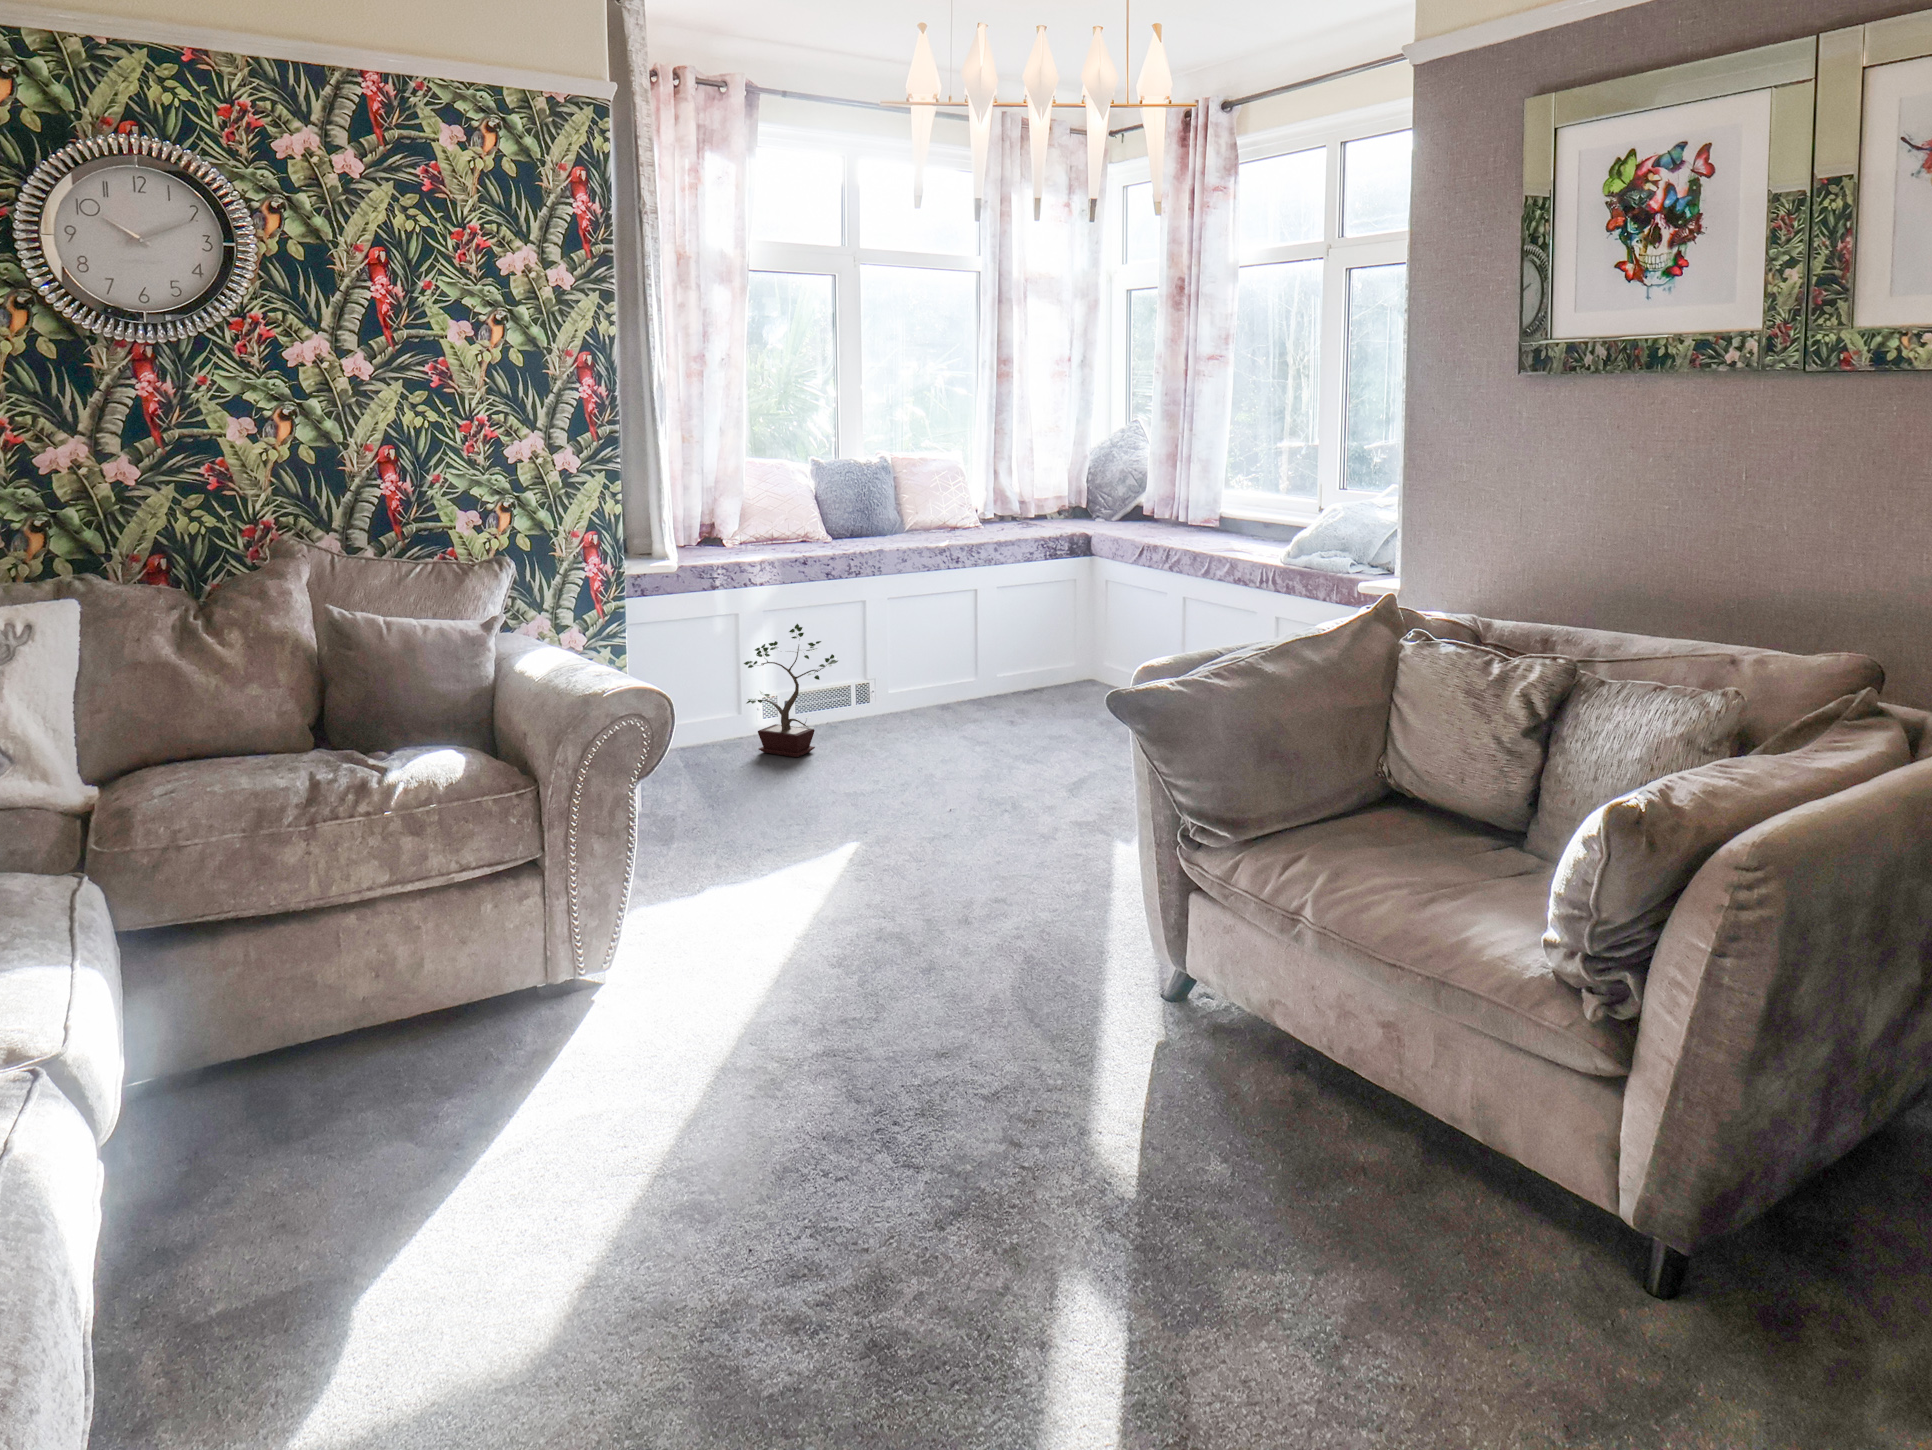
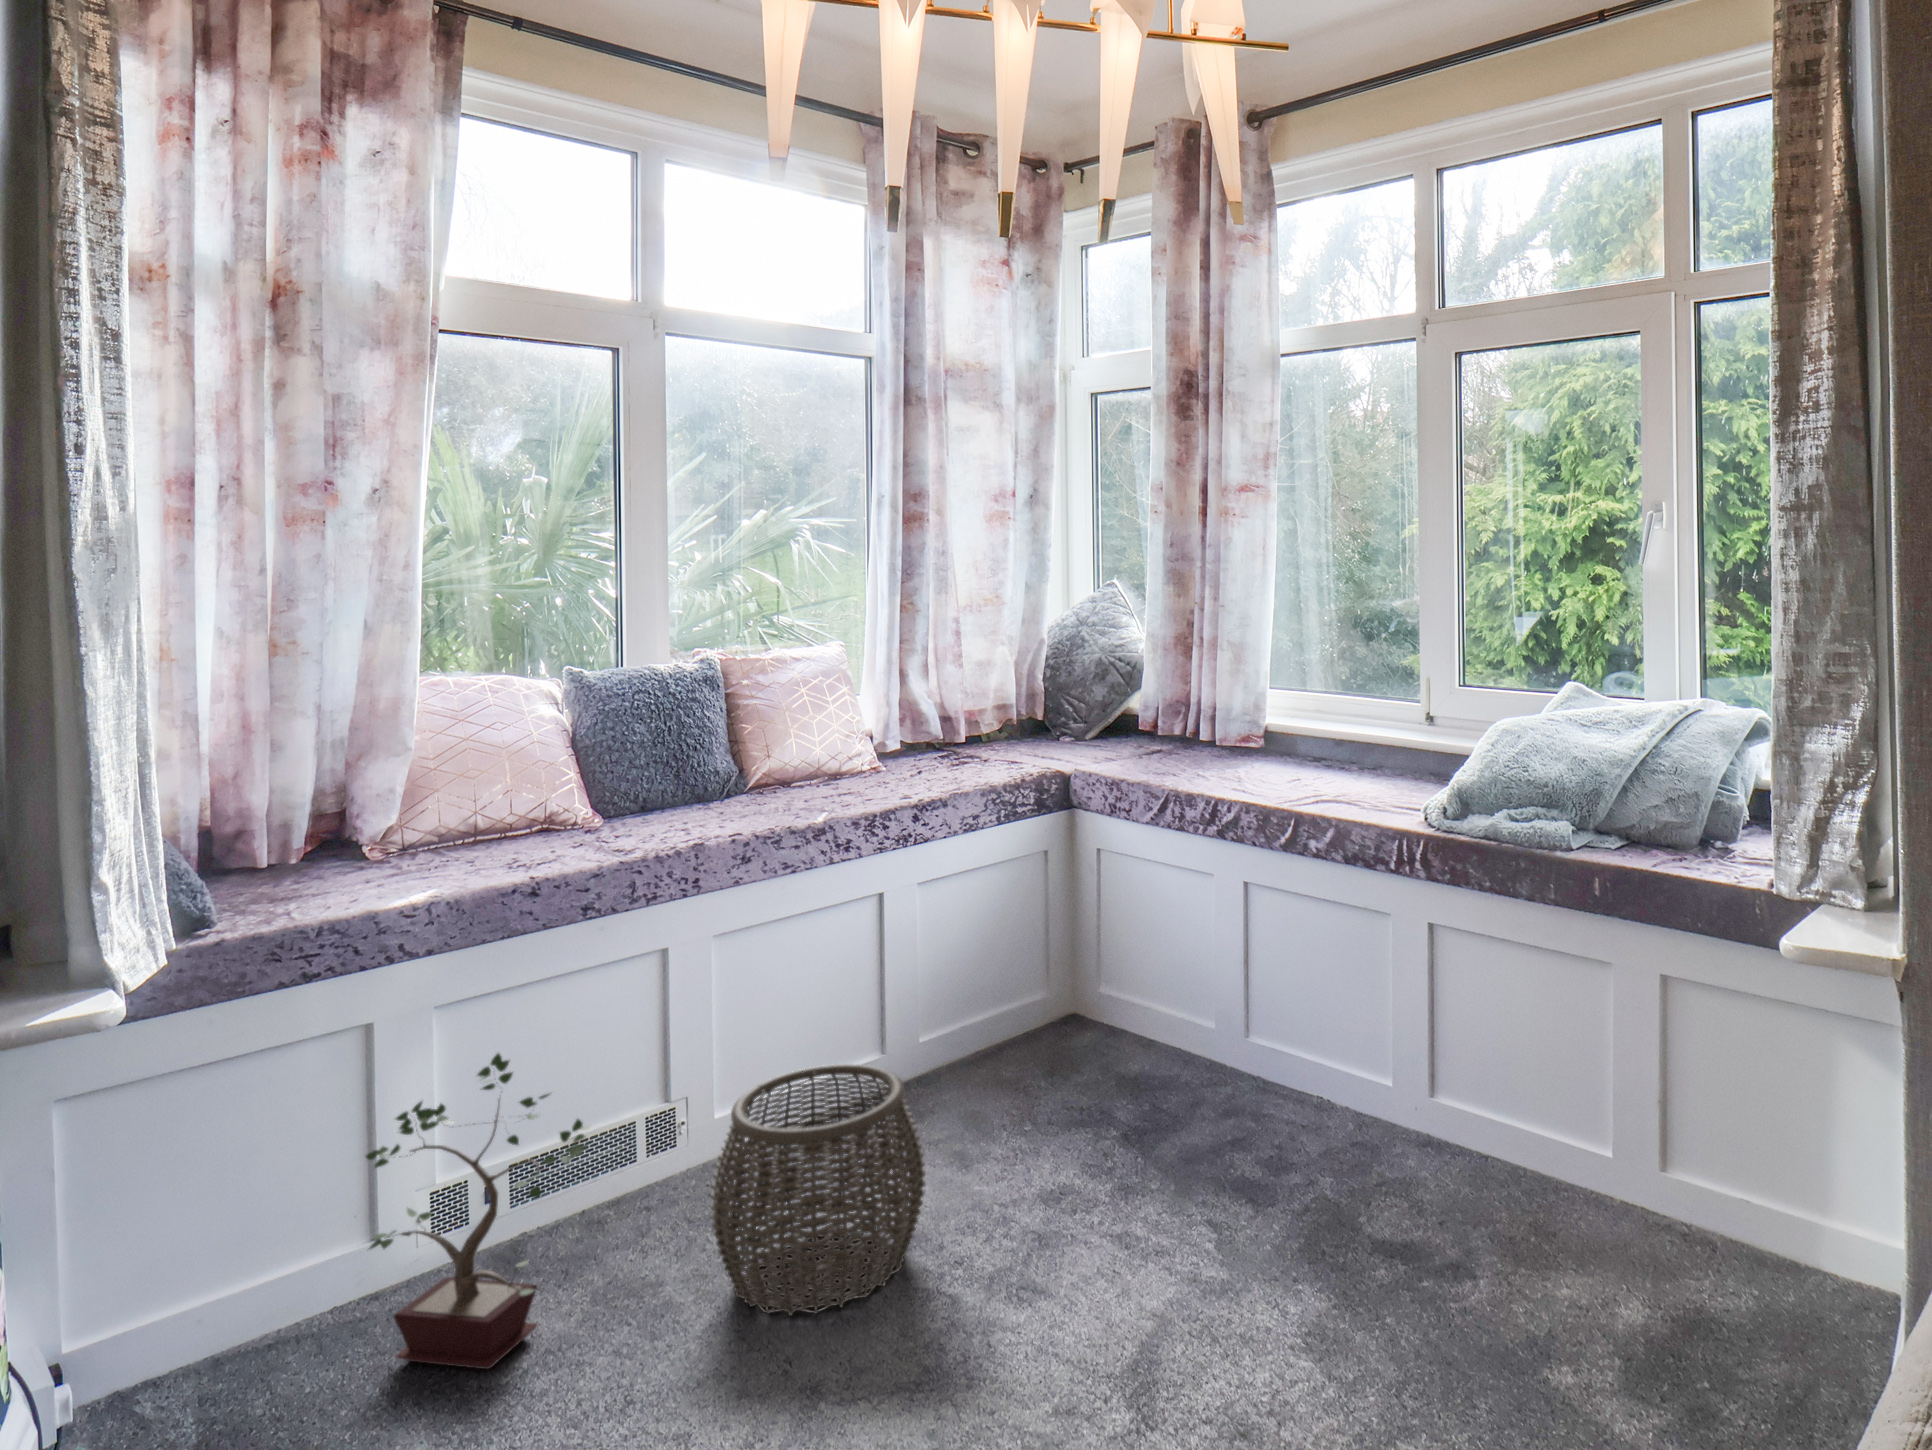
woven basket: none [888,657,989,757] -> present [710,1064,926,1316]

